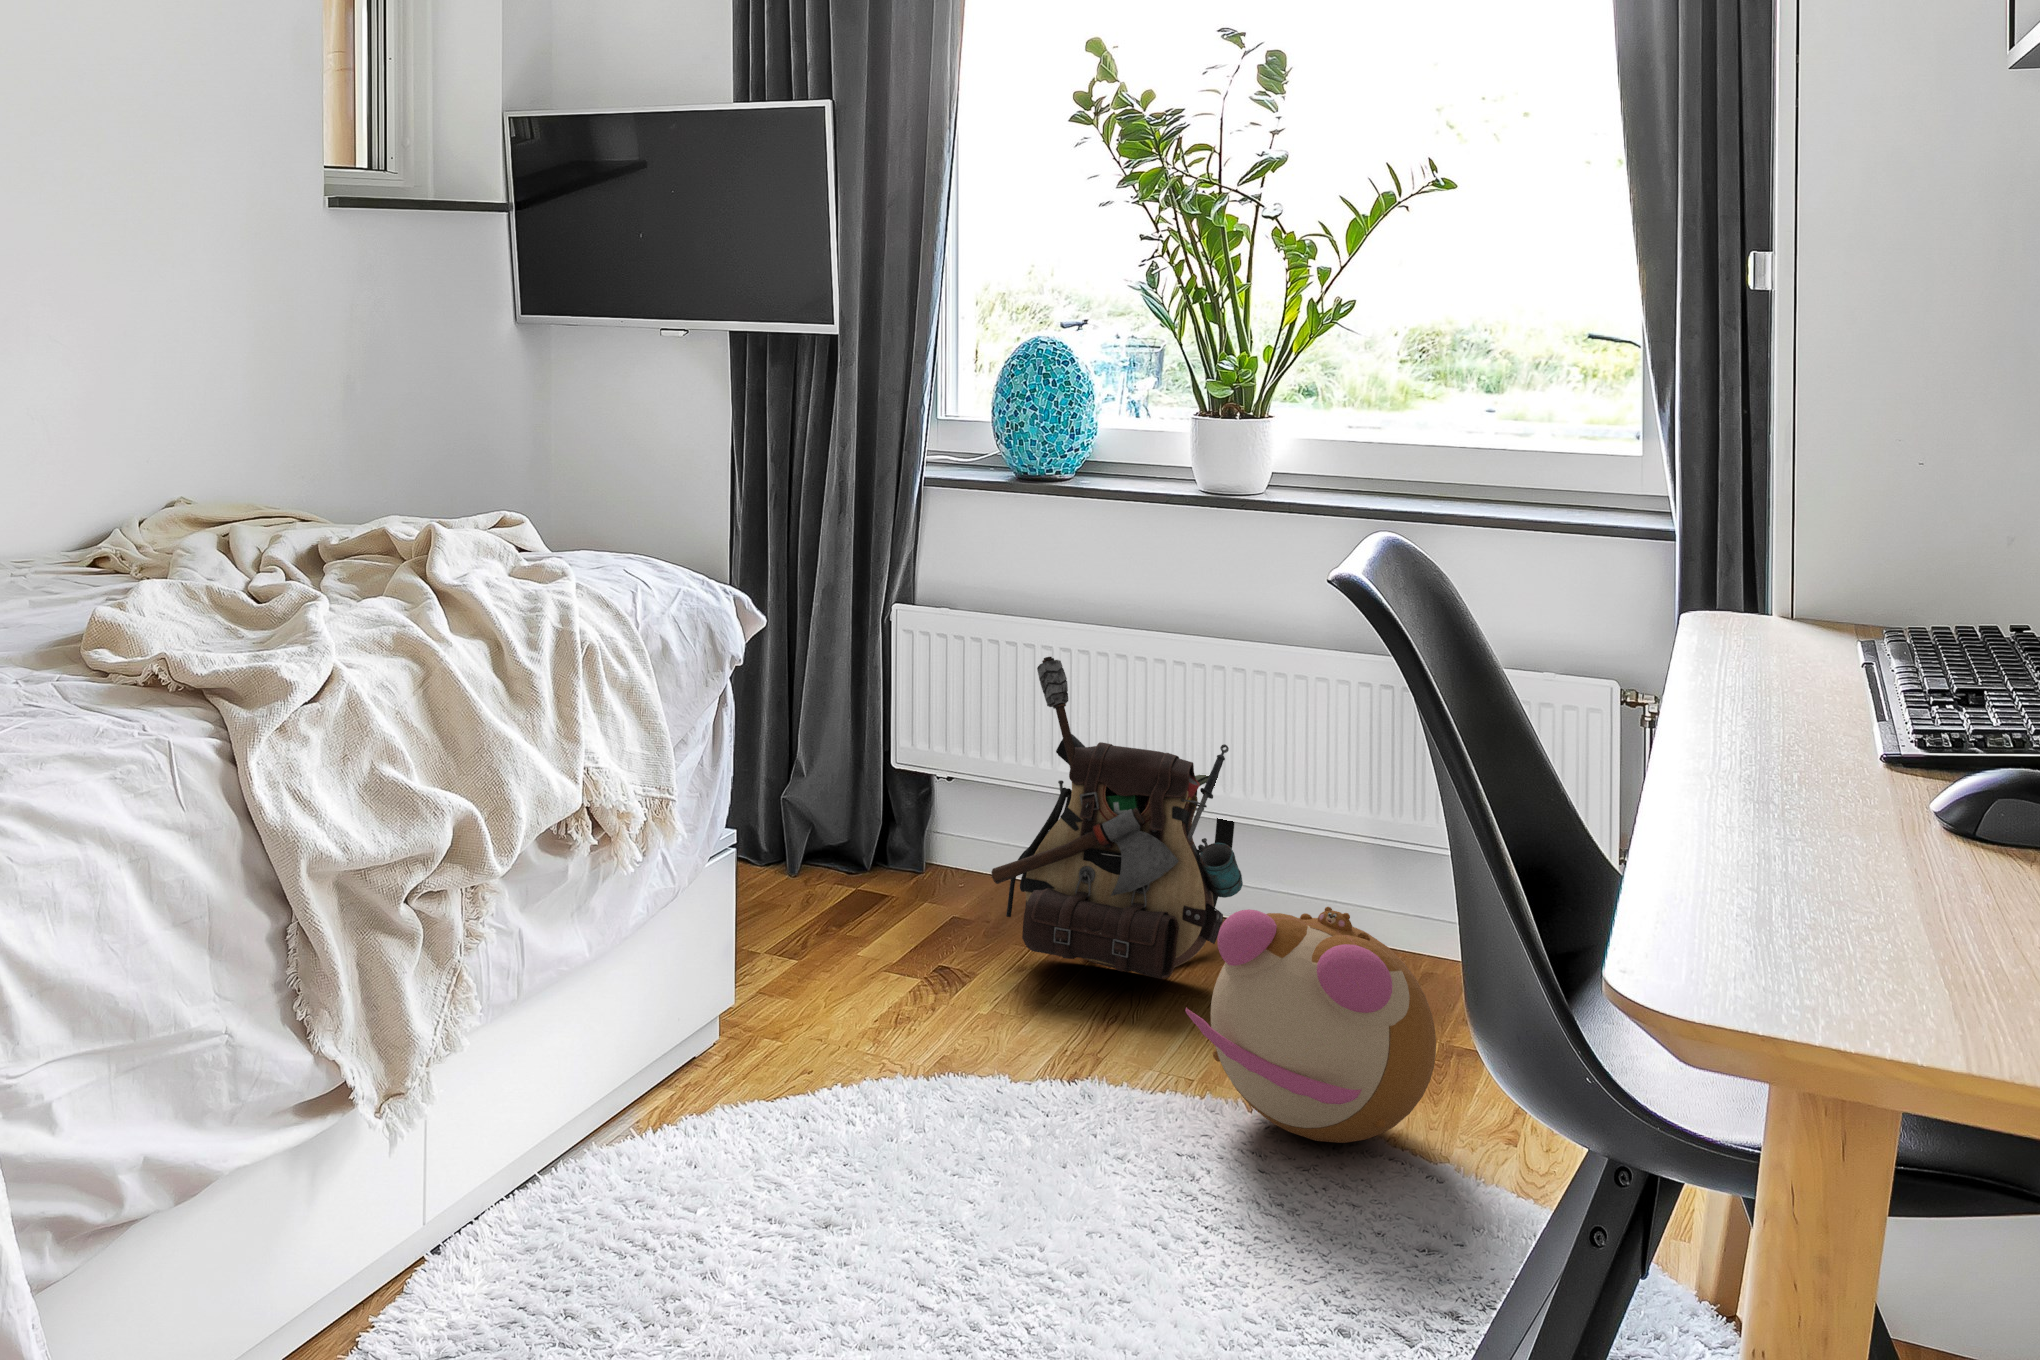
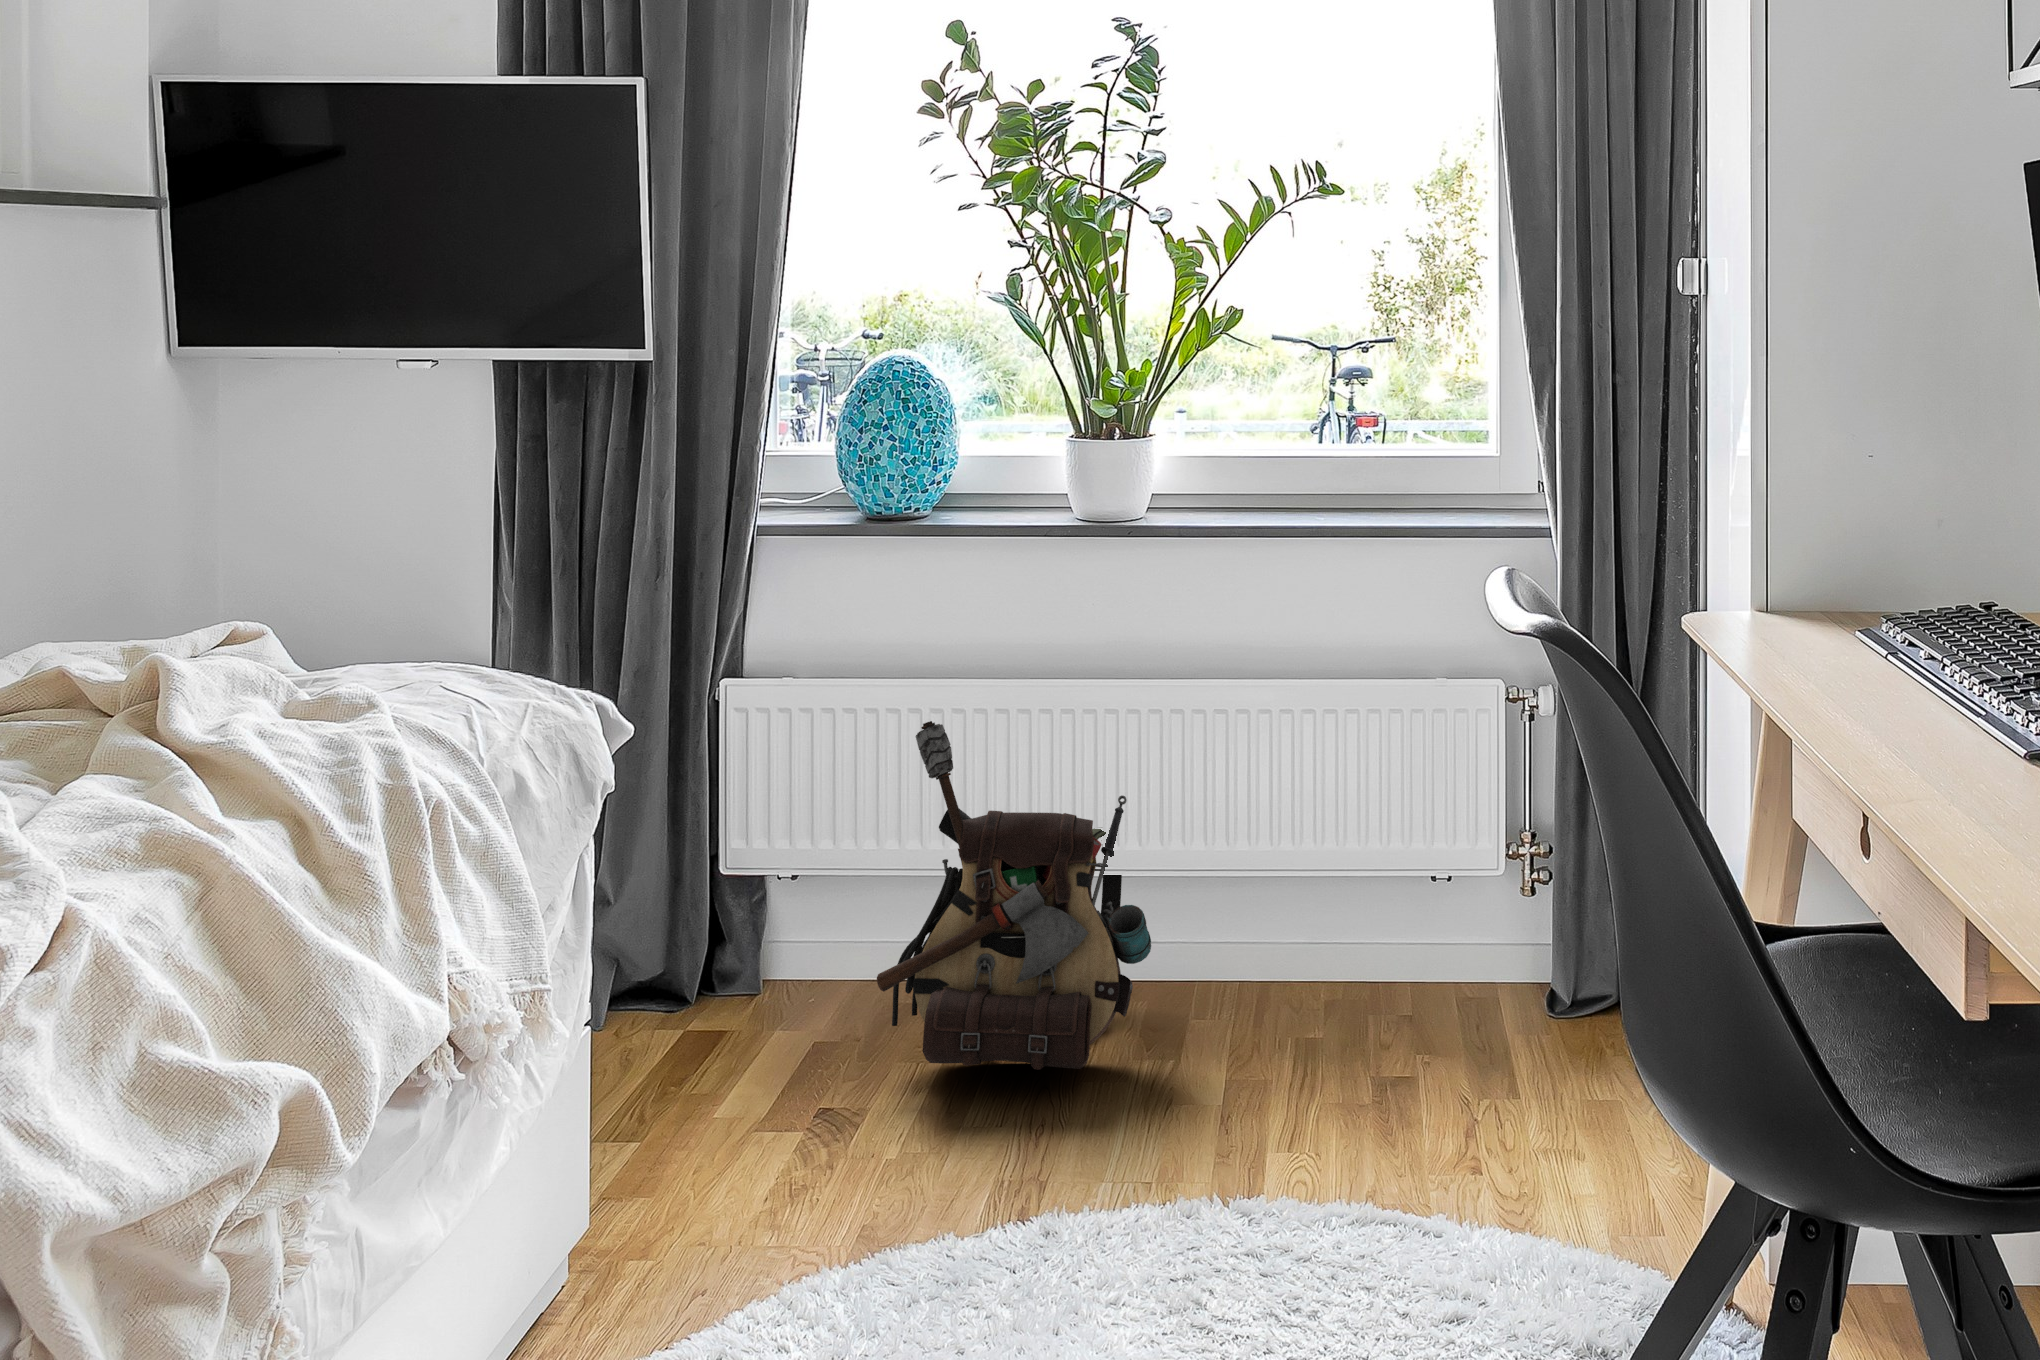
plush toy: present [1185,907,1436,1143] -> none [1161,972,1414,1231]

